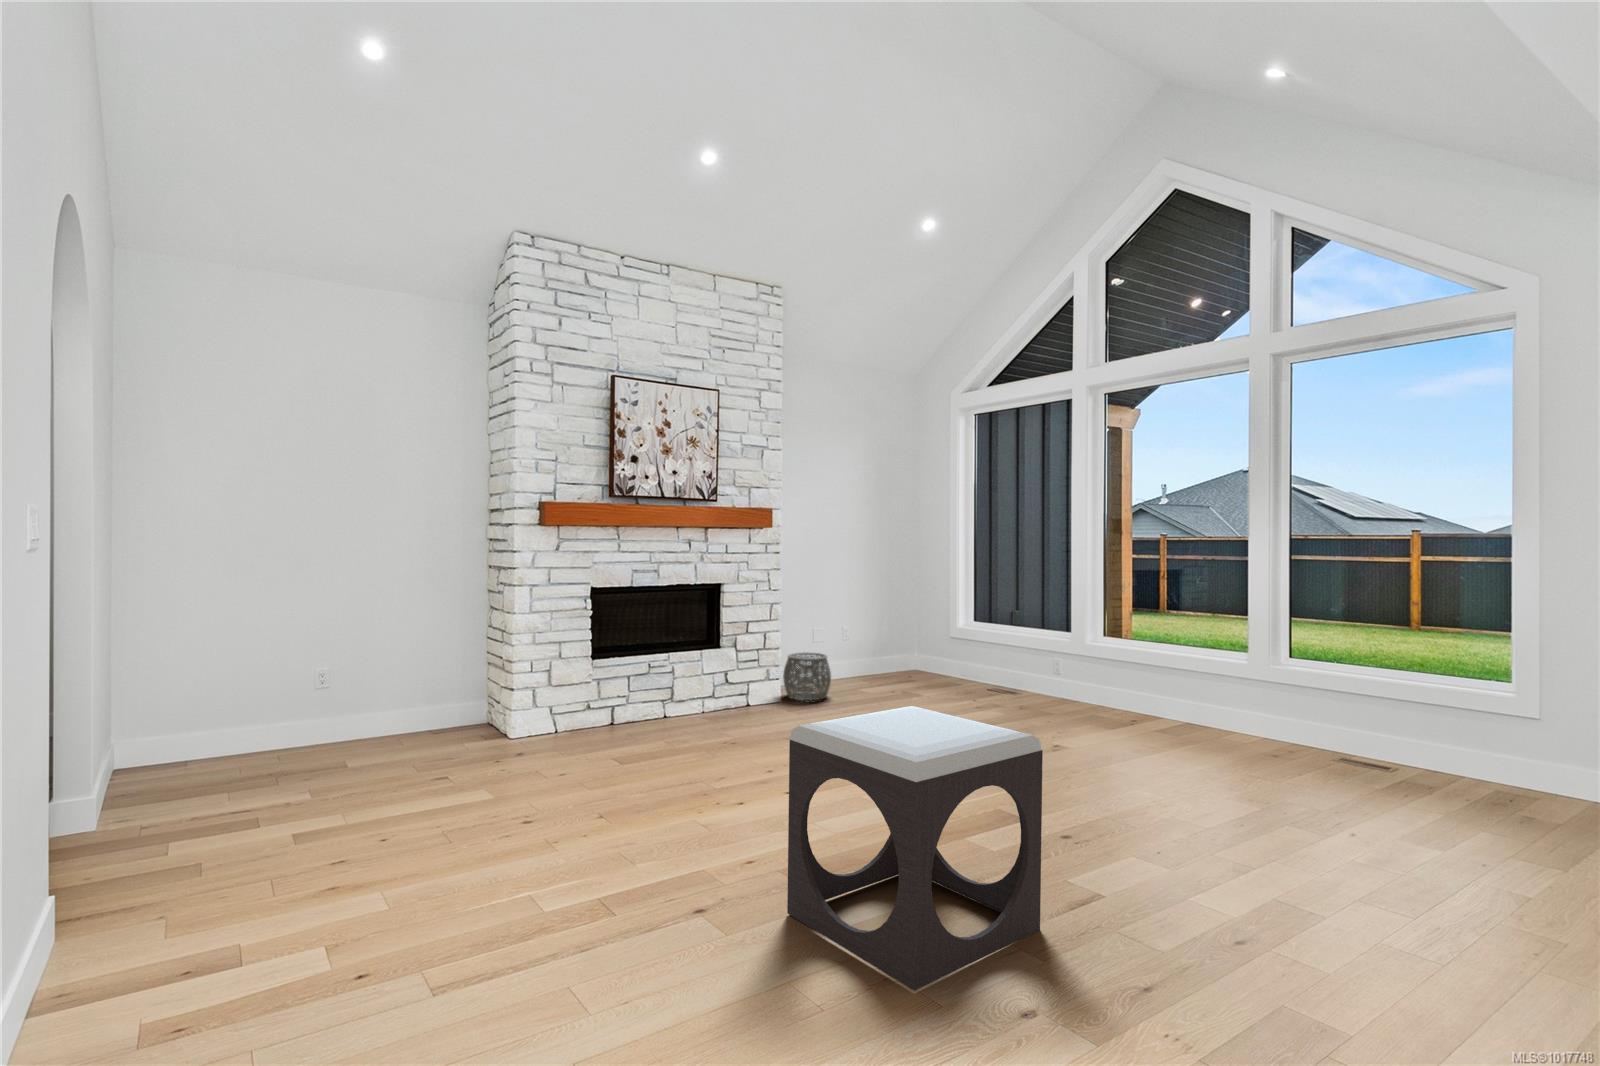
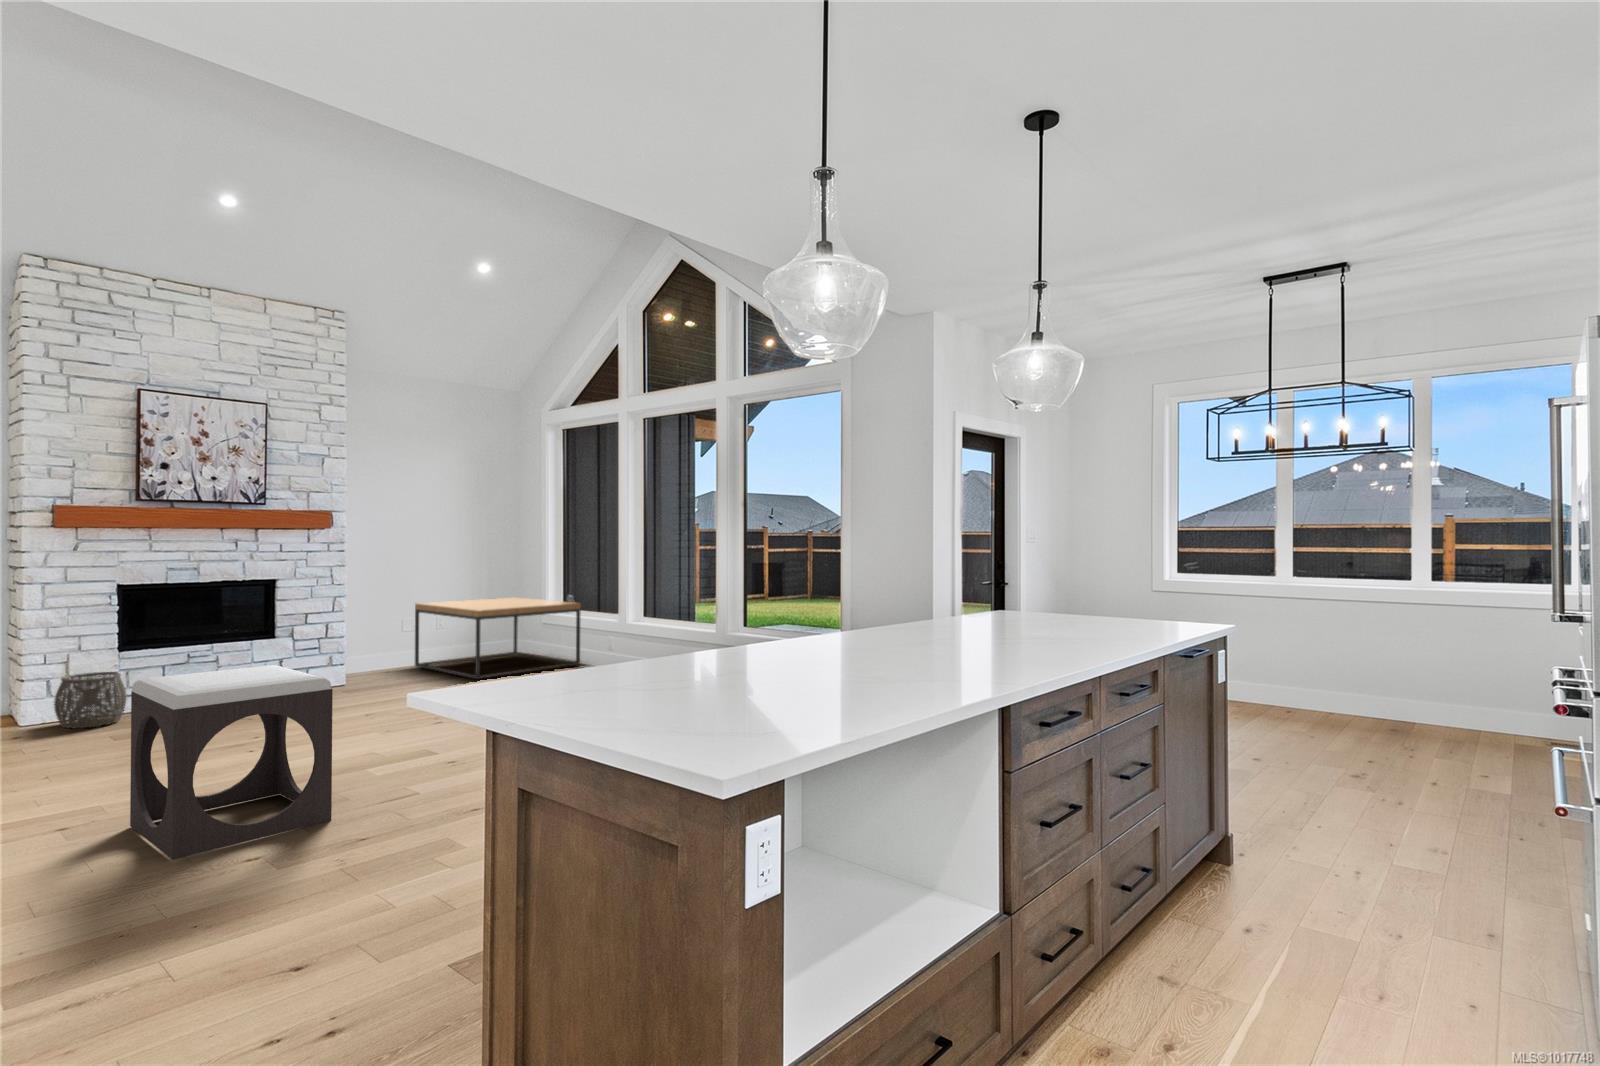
coffee table: none [825,604,1007,700] -> present [415,597,581,679]
woven basket: present [783,652,831,700] -> present [54,672,127,728]

